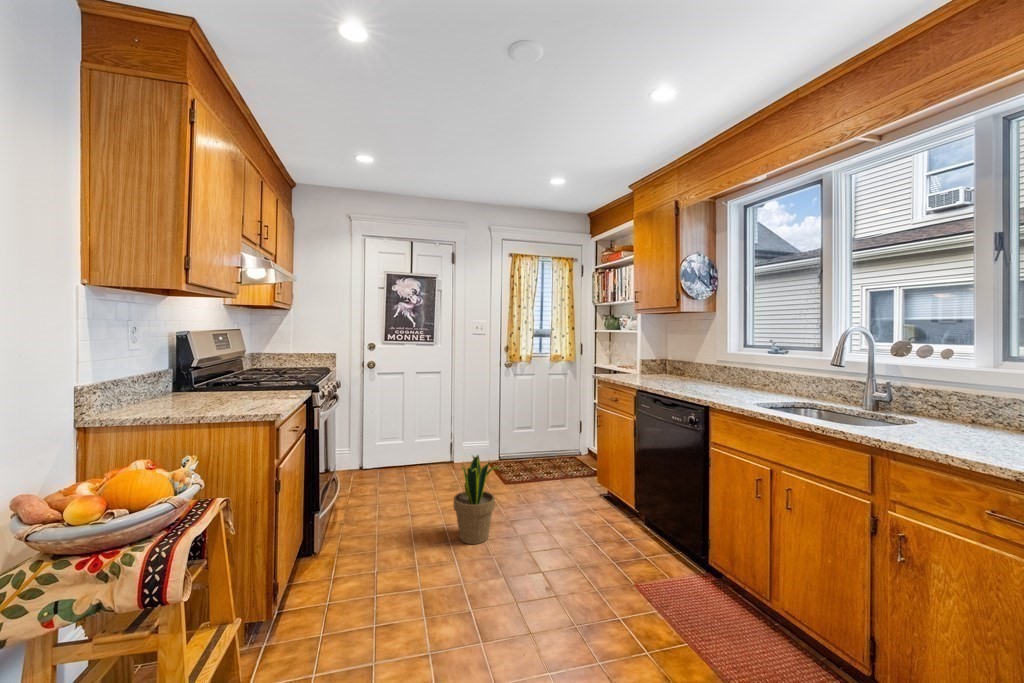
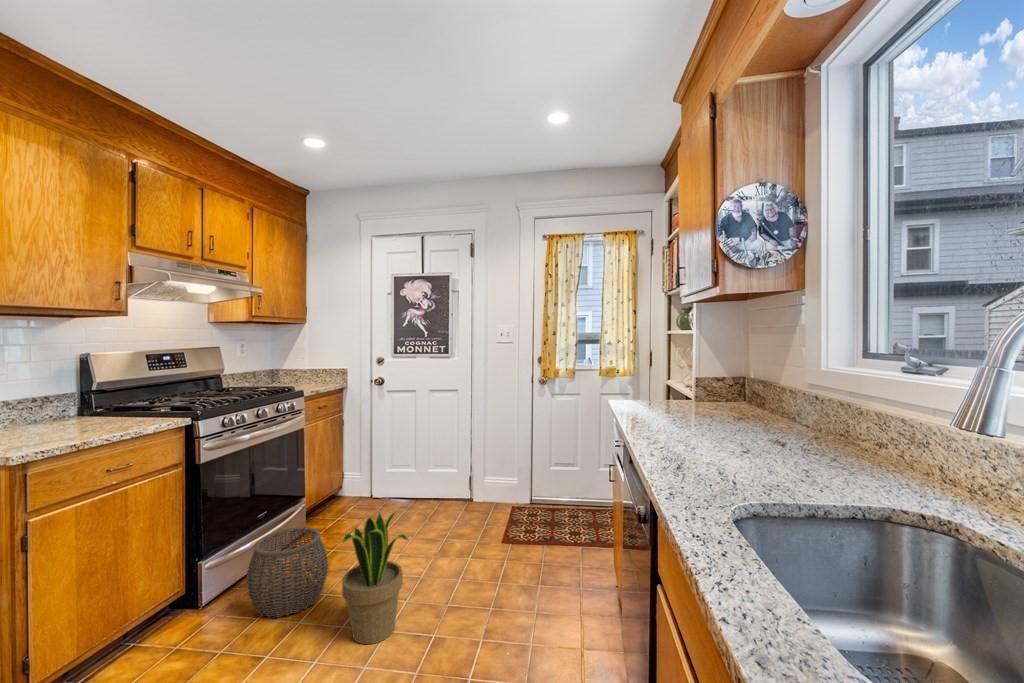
woven basket: none [355,479,415,546] -> present [246,527,329,617]

